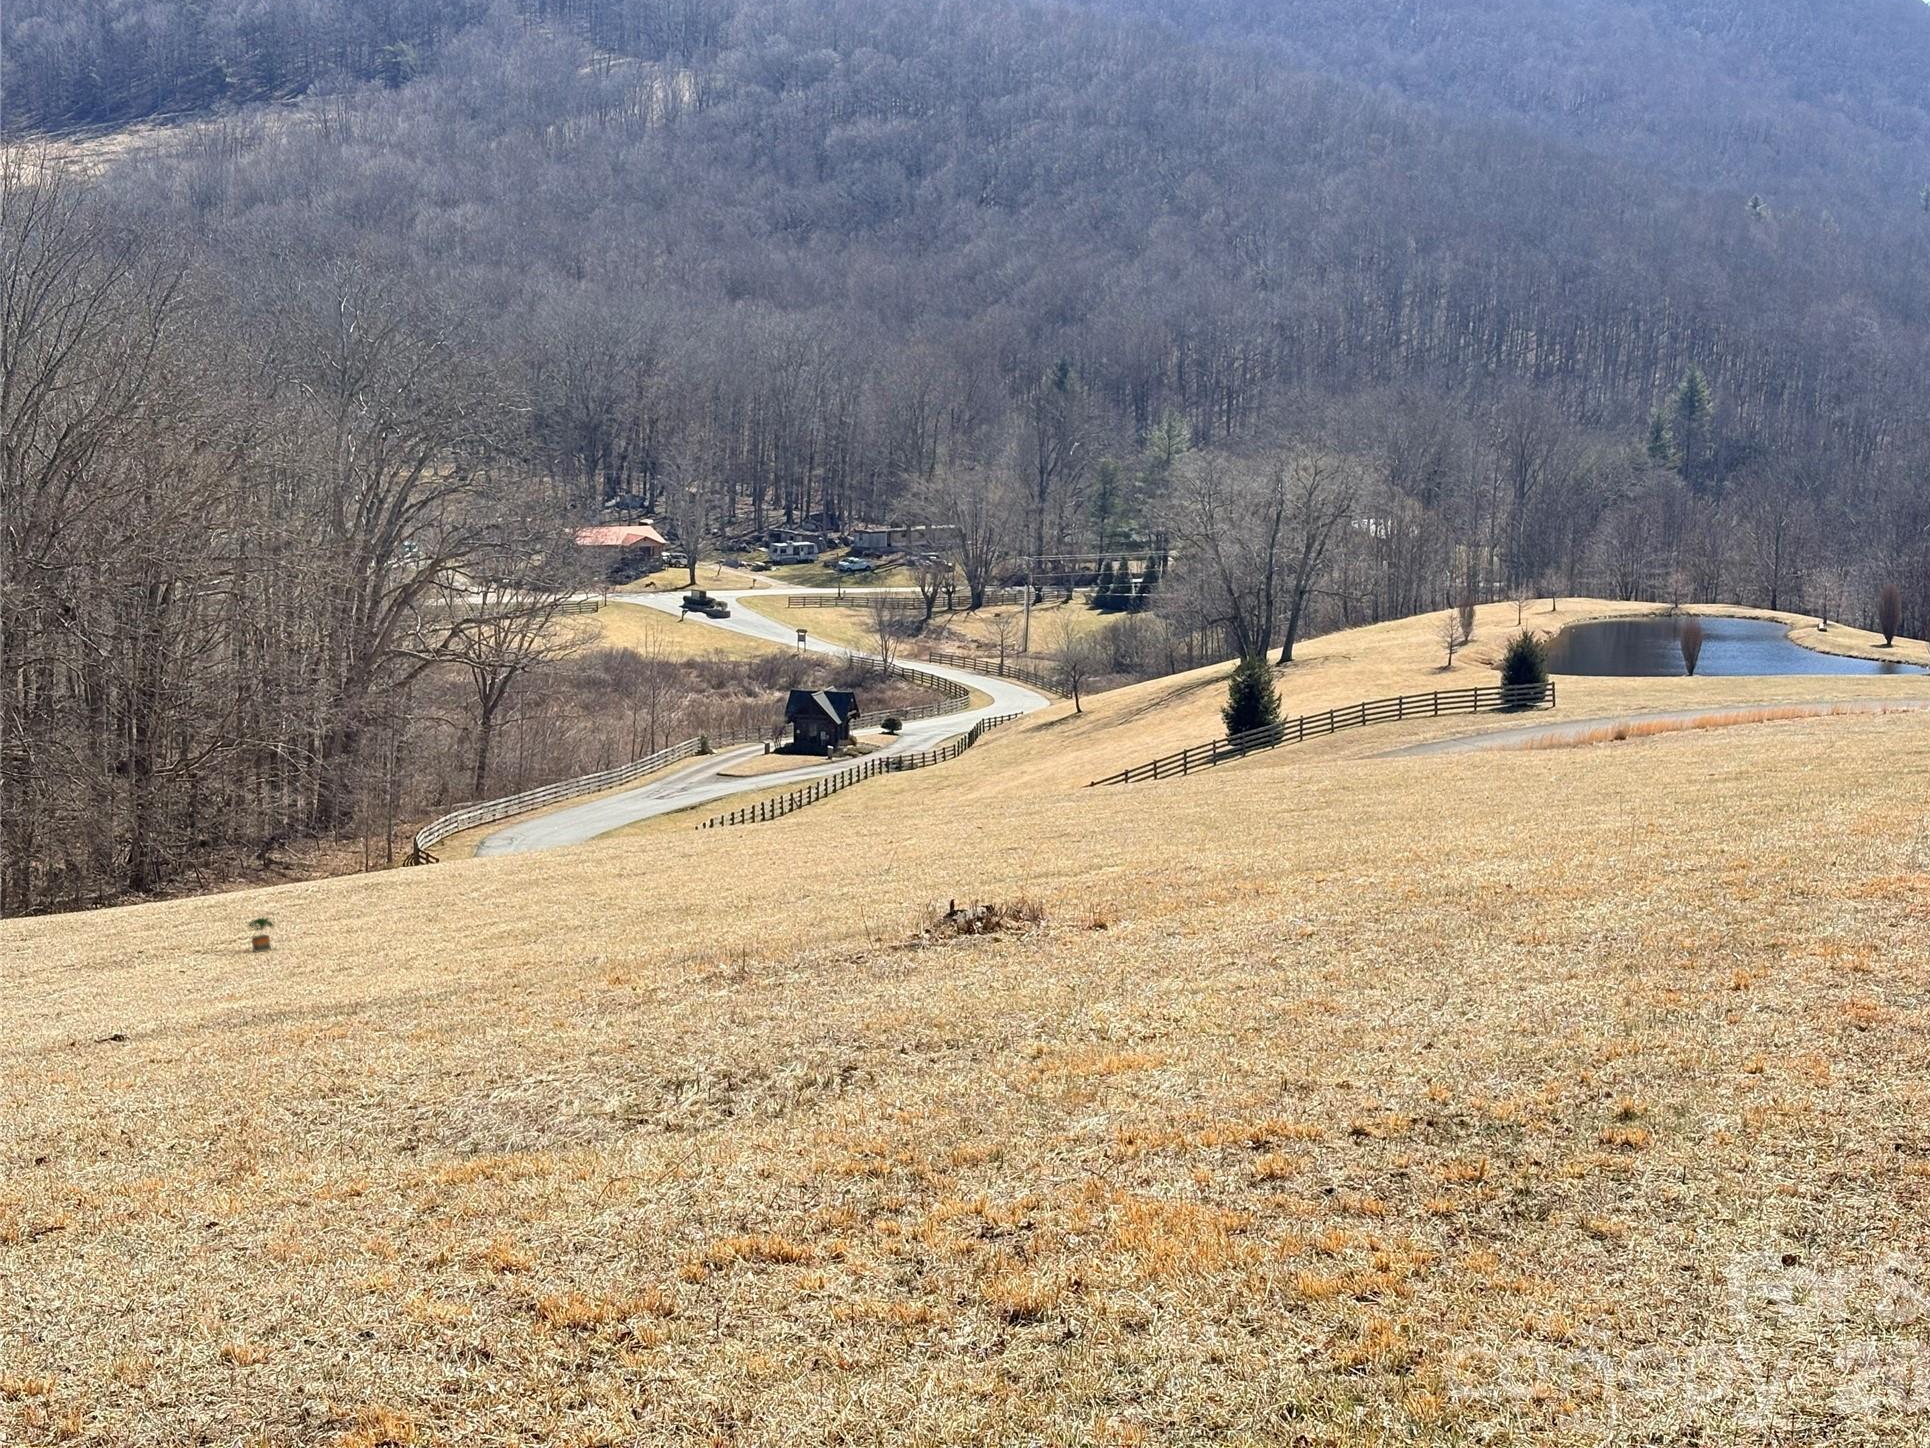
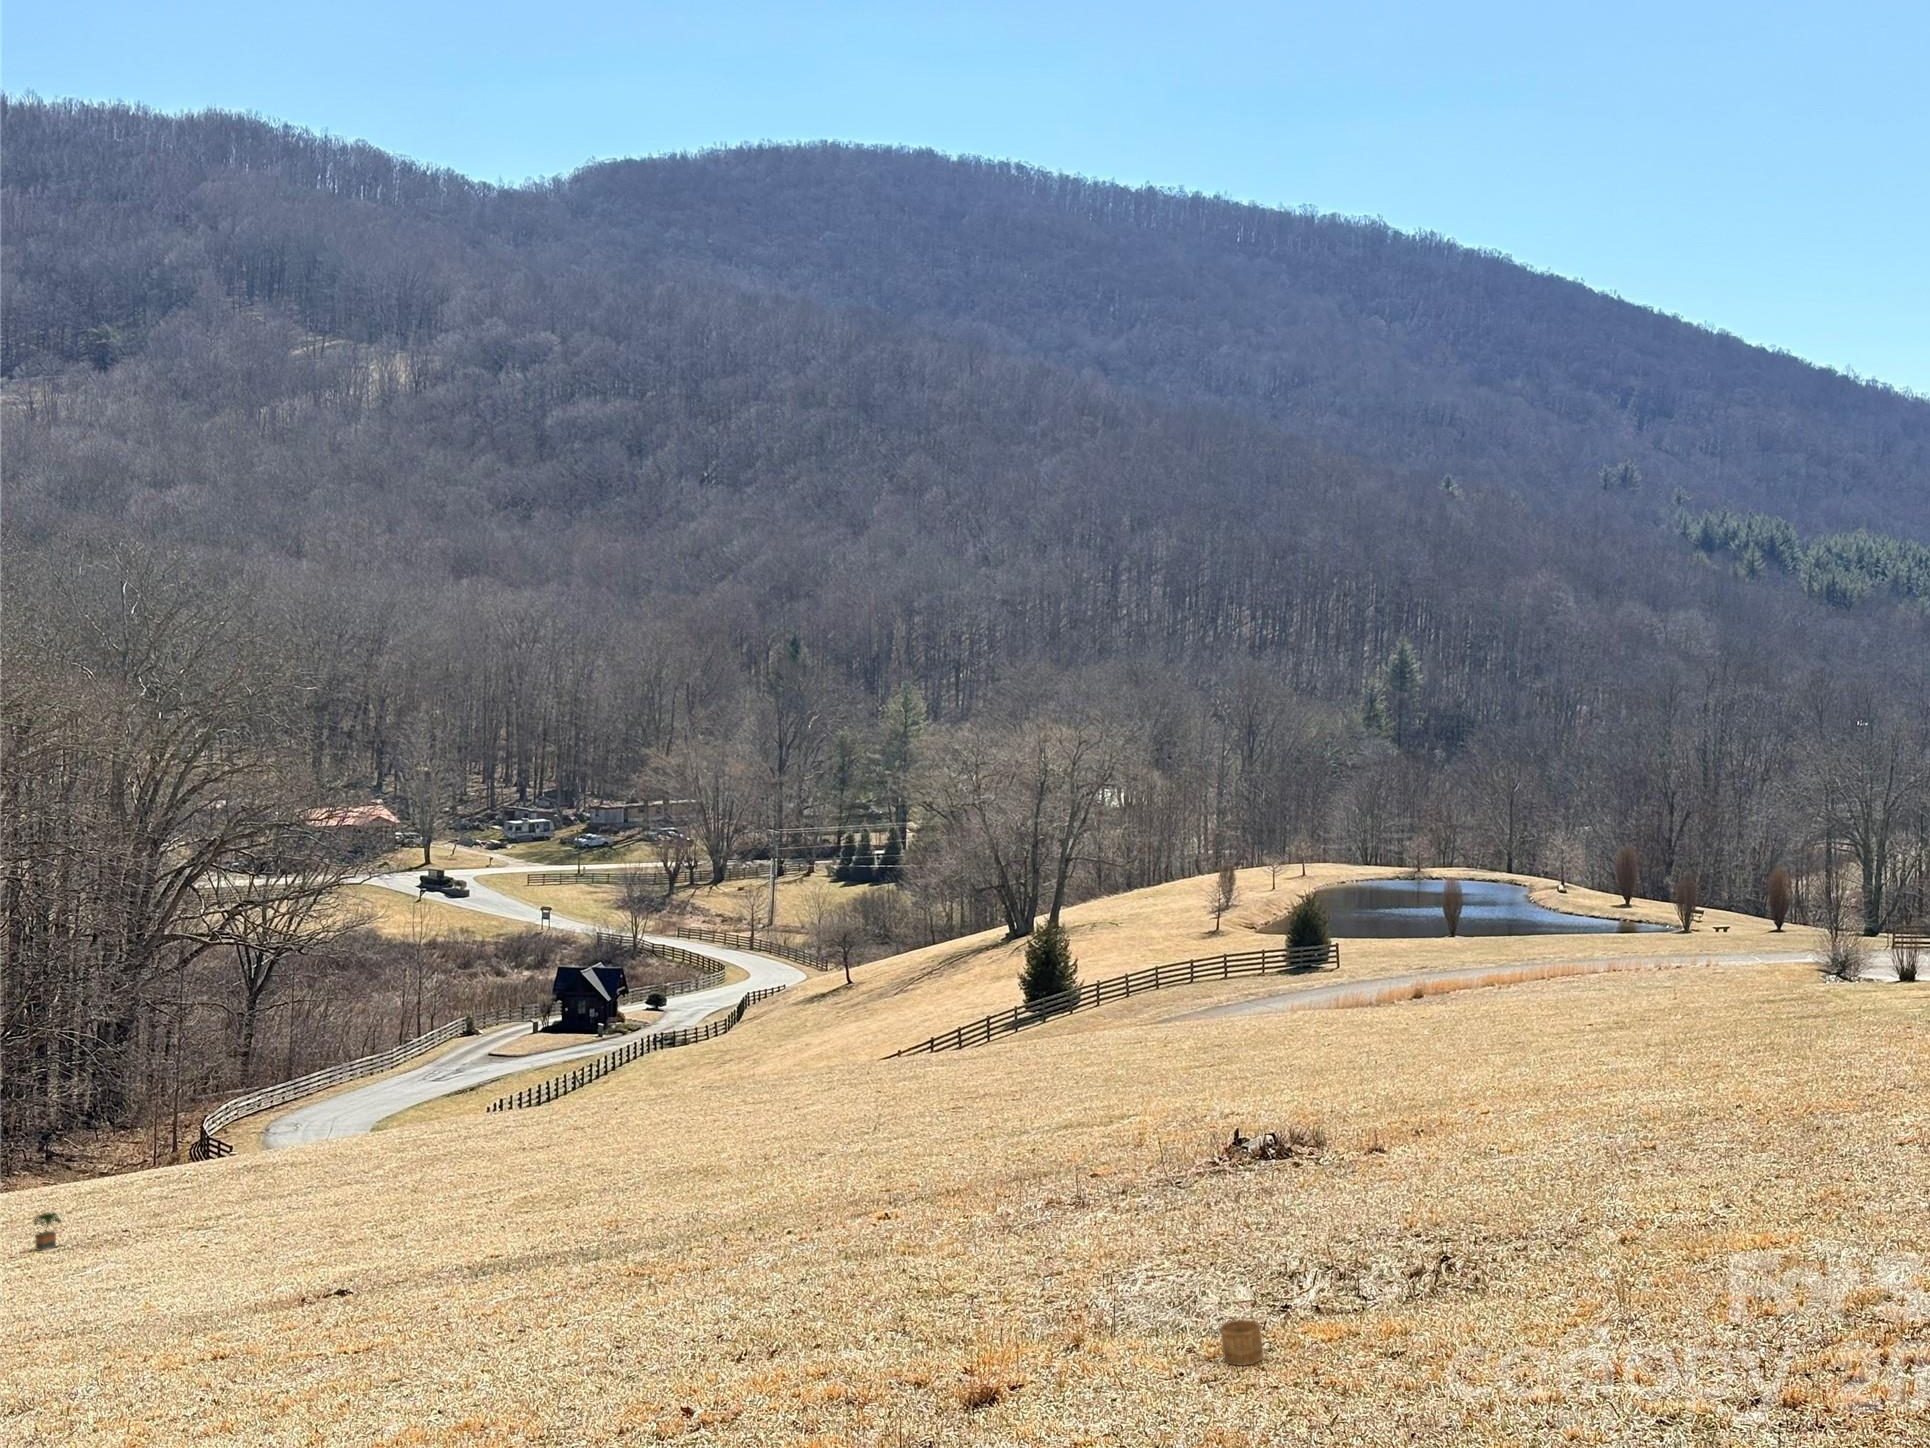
wooden bucket: none [1385,1104,1437,1157] -> present [1220,1320,1263,1366]

